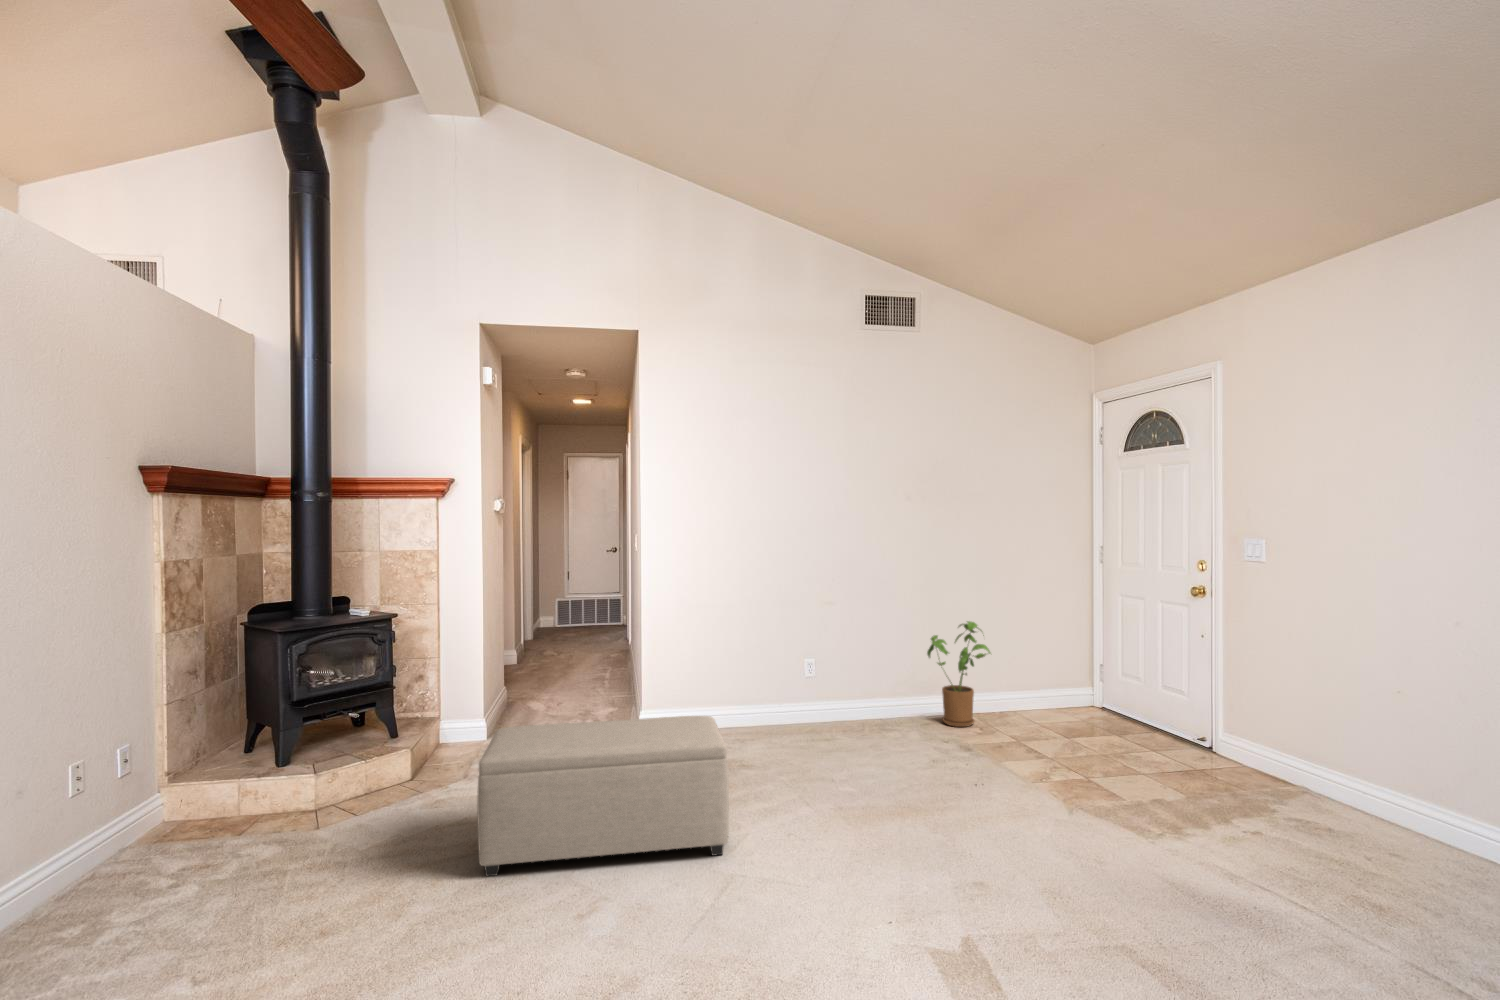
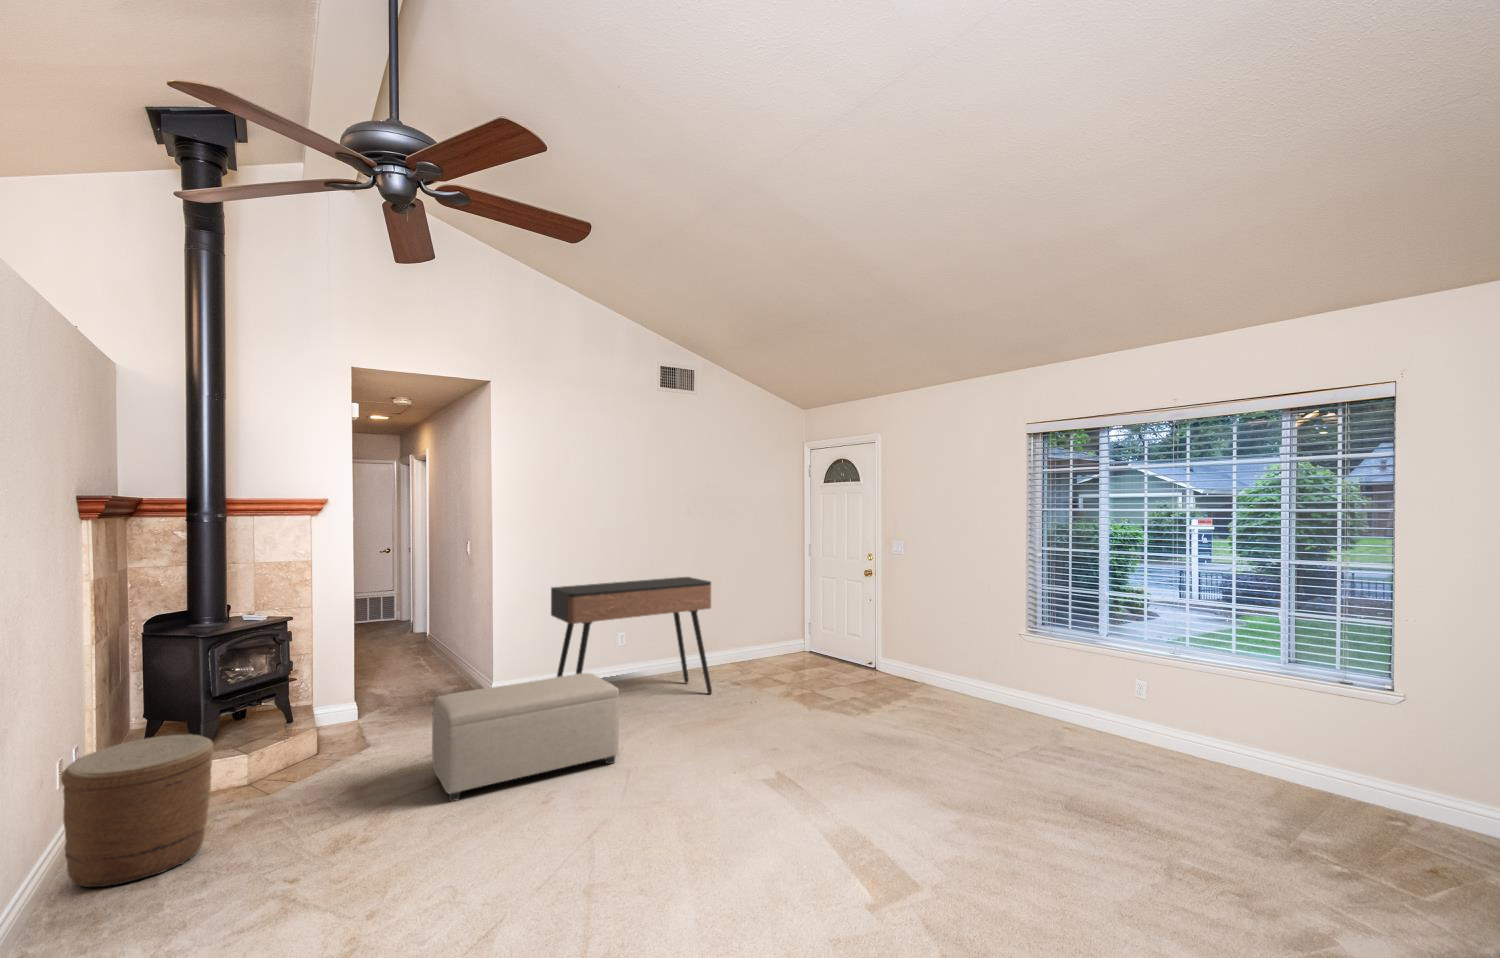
console table: none [697,587,923,776] -> present [551,577,712,694]
house plant: present [927,621,990,727] -> none [703,598,748,672]
woven basket: none [50,744,224,919] -> present [61,734,214,887]

